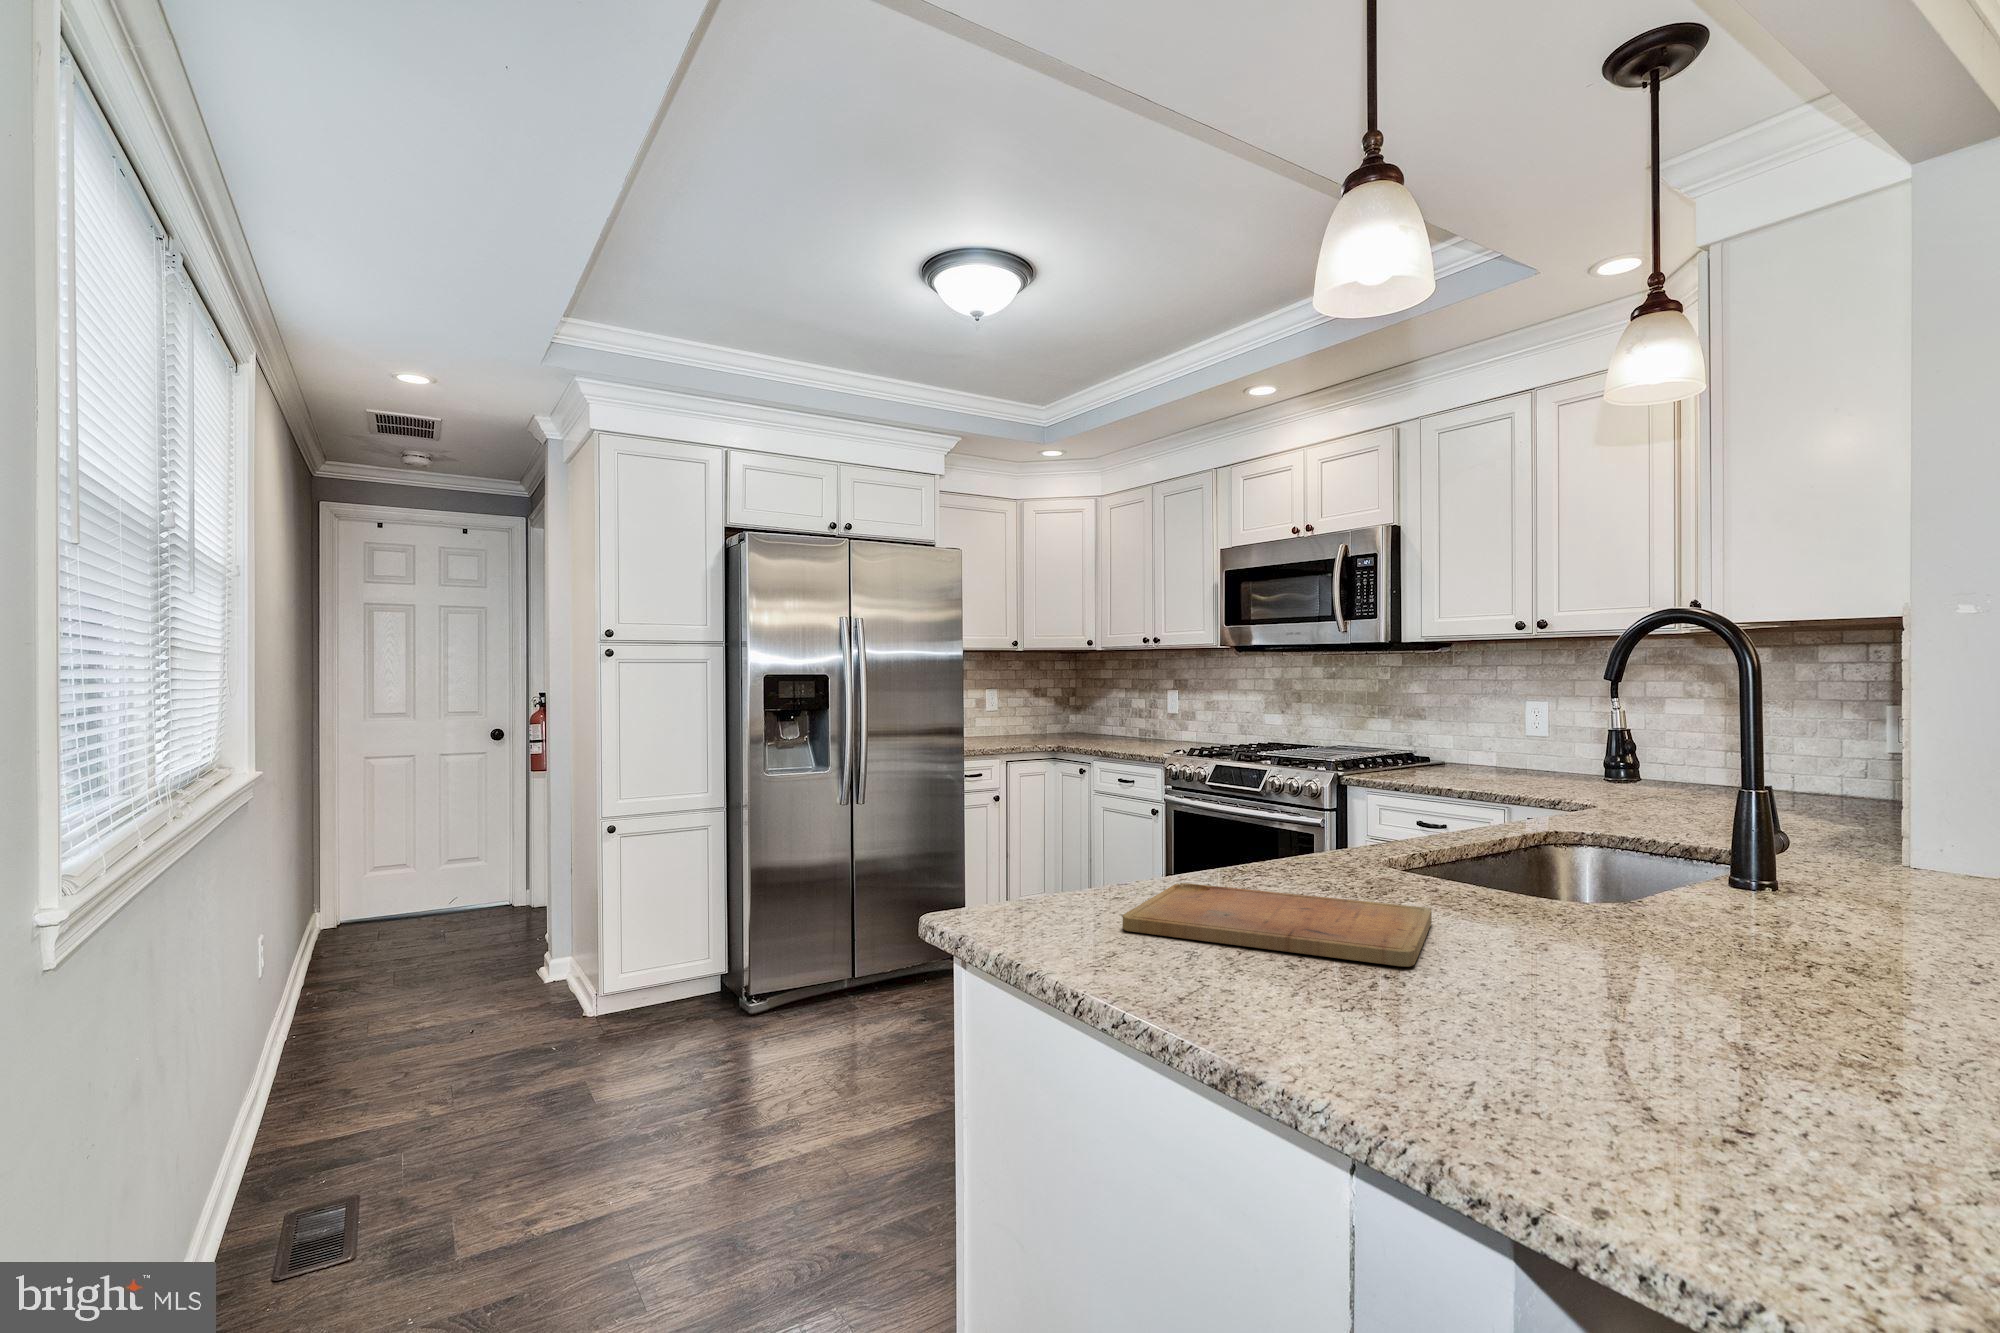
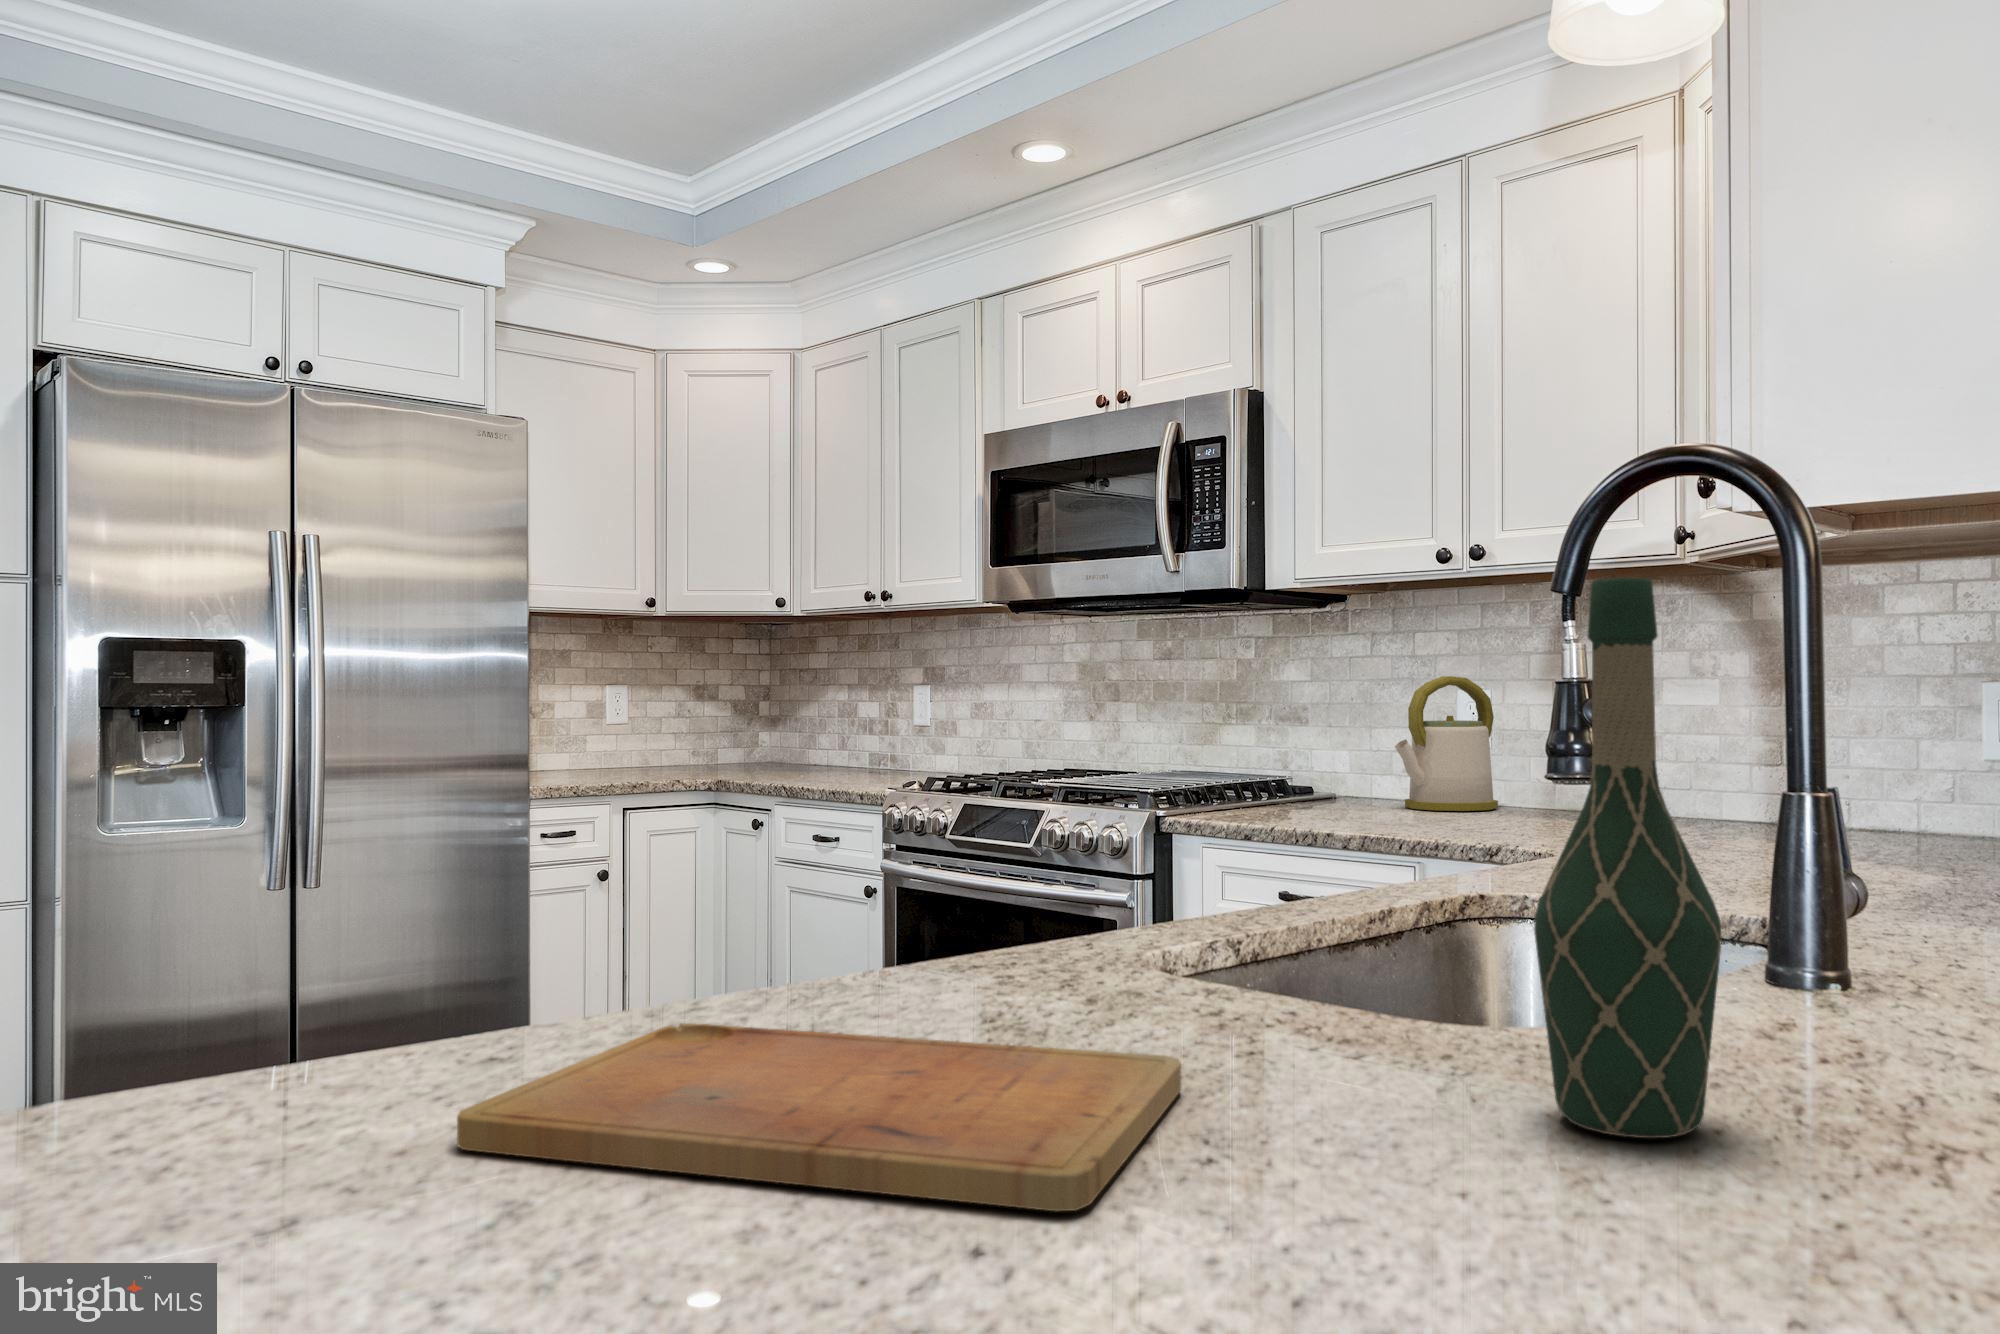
kettle: none [1485,697,1552,778] -> present [1395,676,1498,811]
wine bottle: none [1609,697,1705,954] -> present [1534,578,1721,1138]

